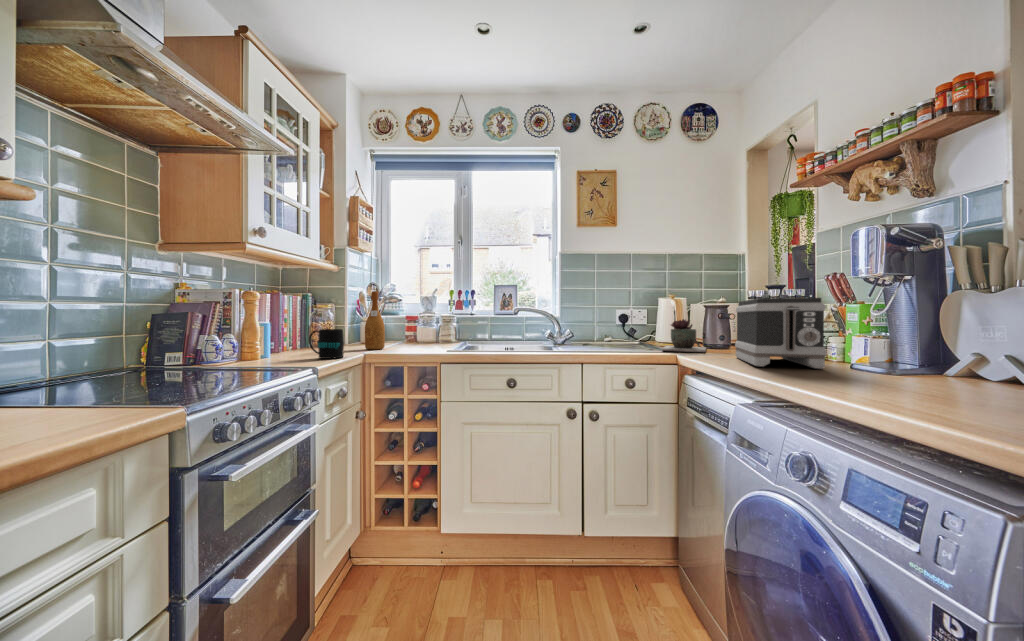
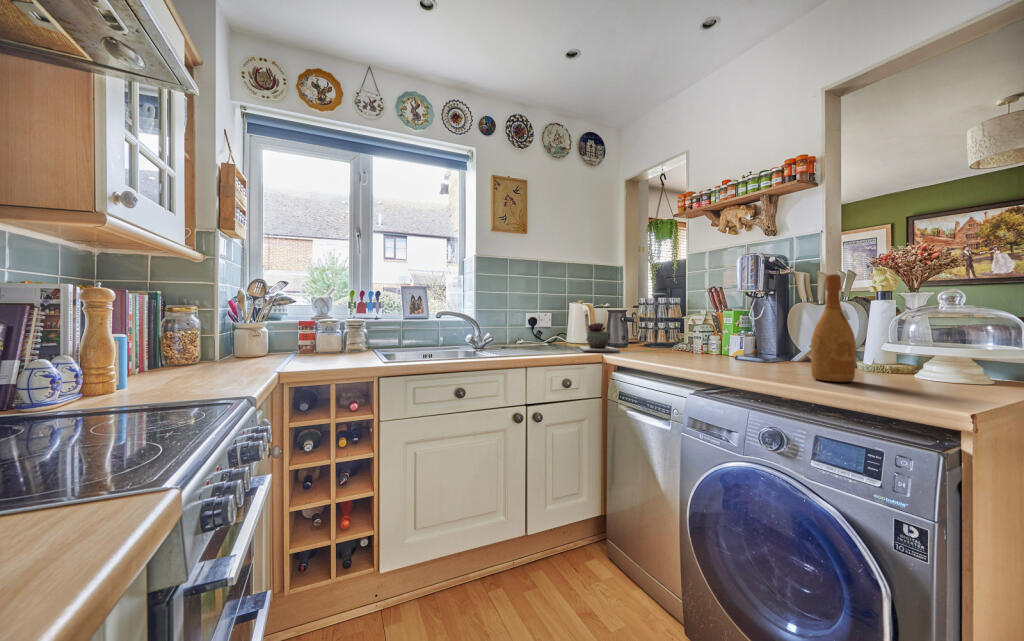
wine bottle: present [365,291,385,350] -> present [811,274,856,382]
toaster: present [735,298,826,369] -> none [650,307,731,362]
mug: present [309,329,344,359] -> none [191,337,245,377]

